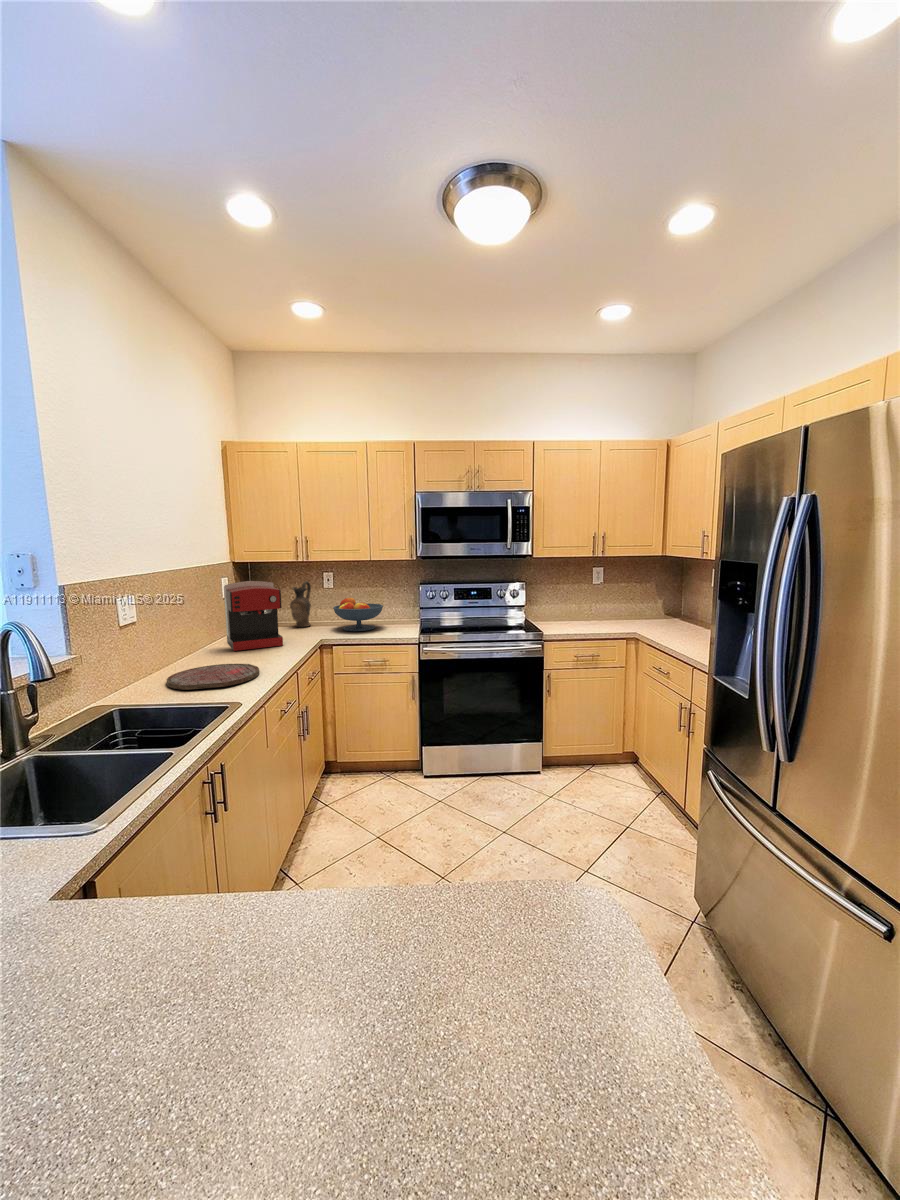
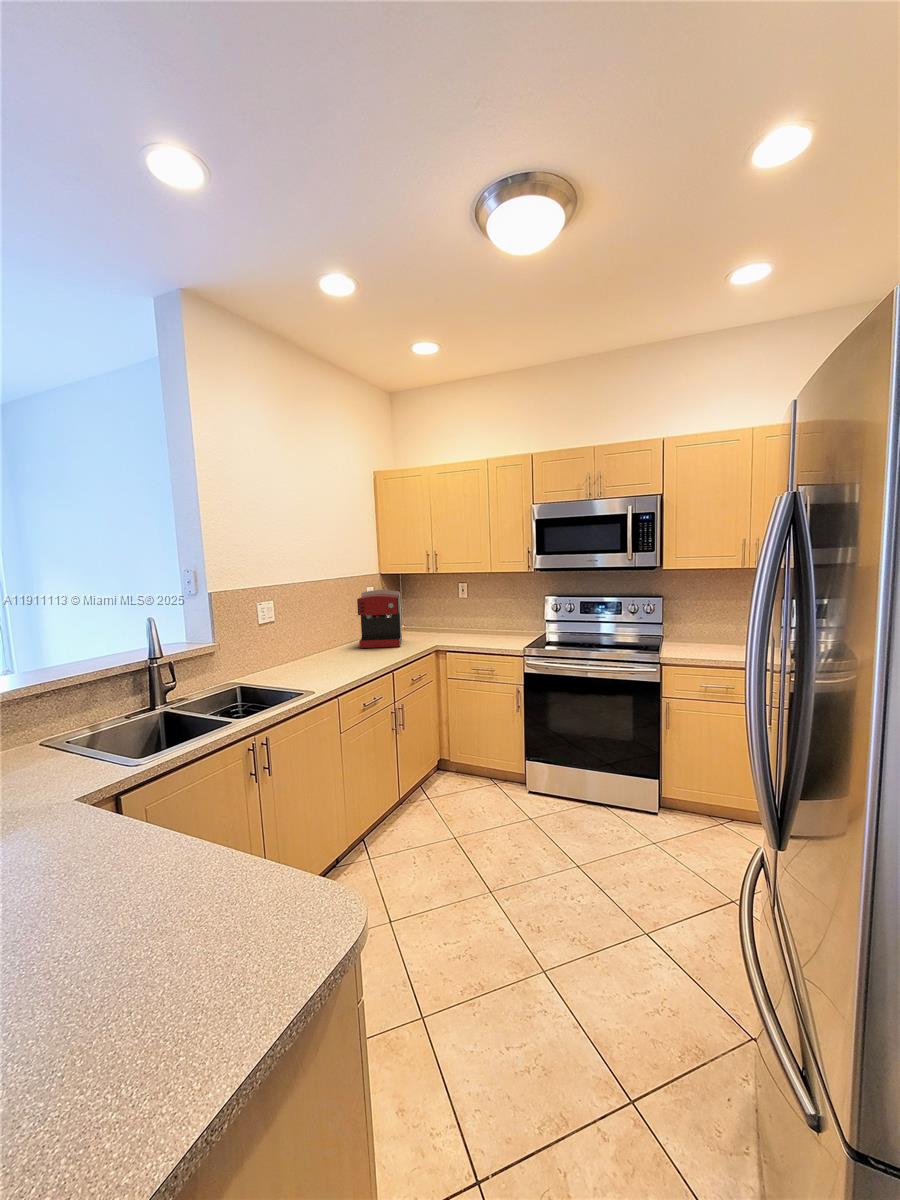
ceramic pitcher: present [290,581,311,627] -> none [425,591,445,632]
fruit bowl: present [333,598,383,631] -> none [456,606,502,639]
cutting board: present [167,664,259,690] -> none [287,658,357,676]

